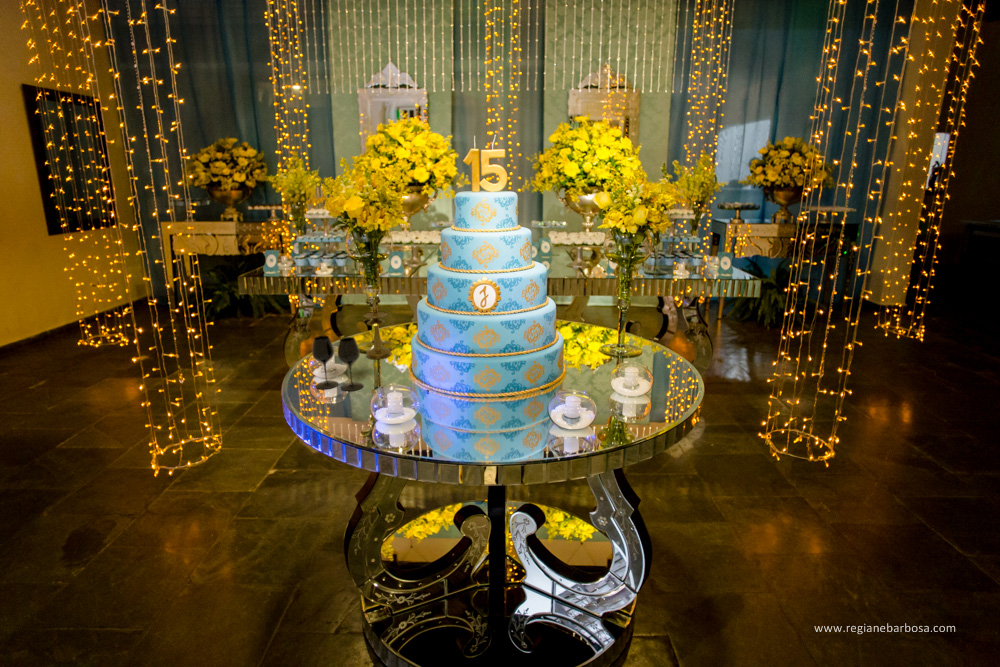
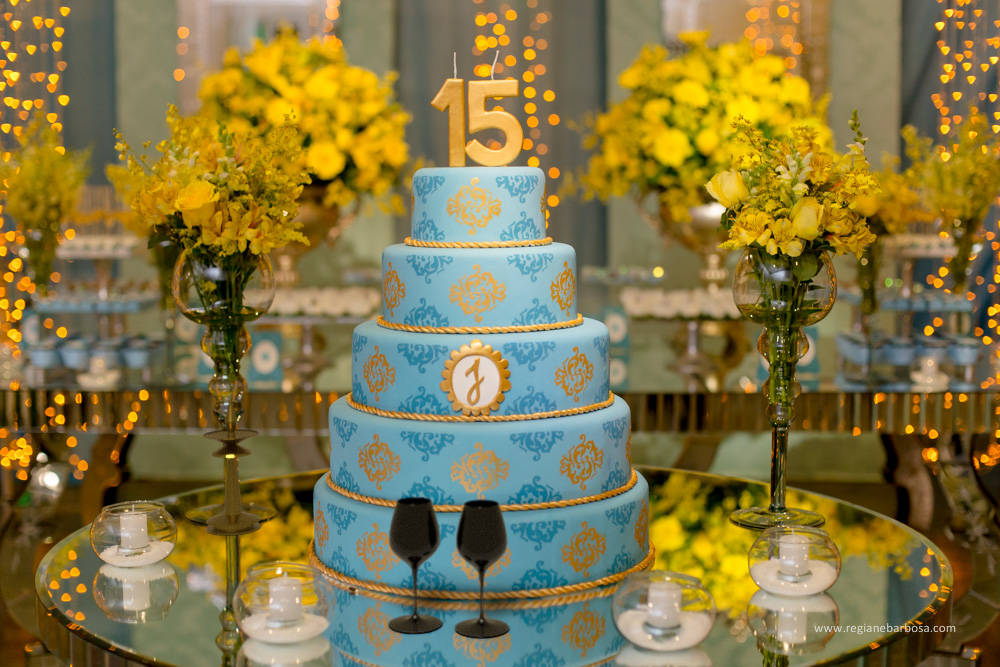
wine glass: present [312,336,363,391] -> present [388,497,509,637]

